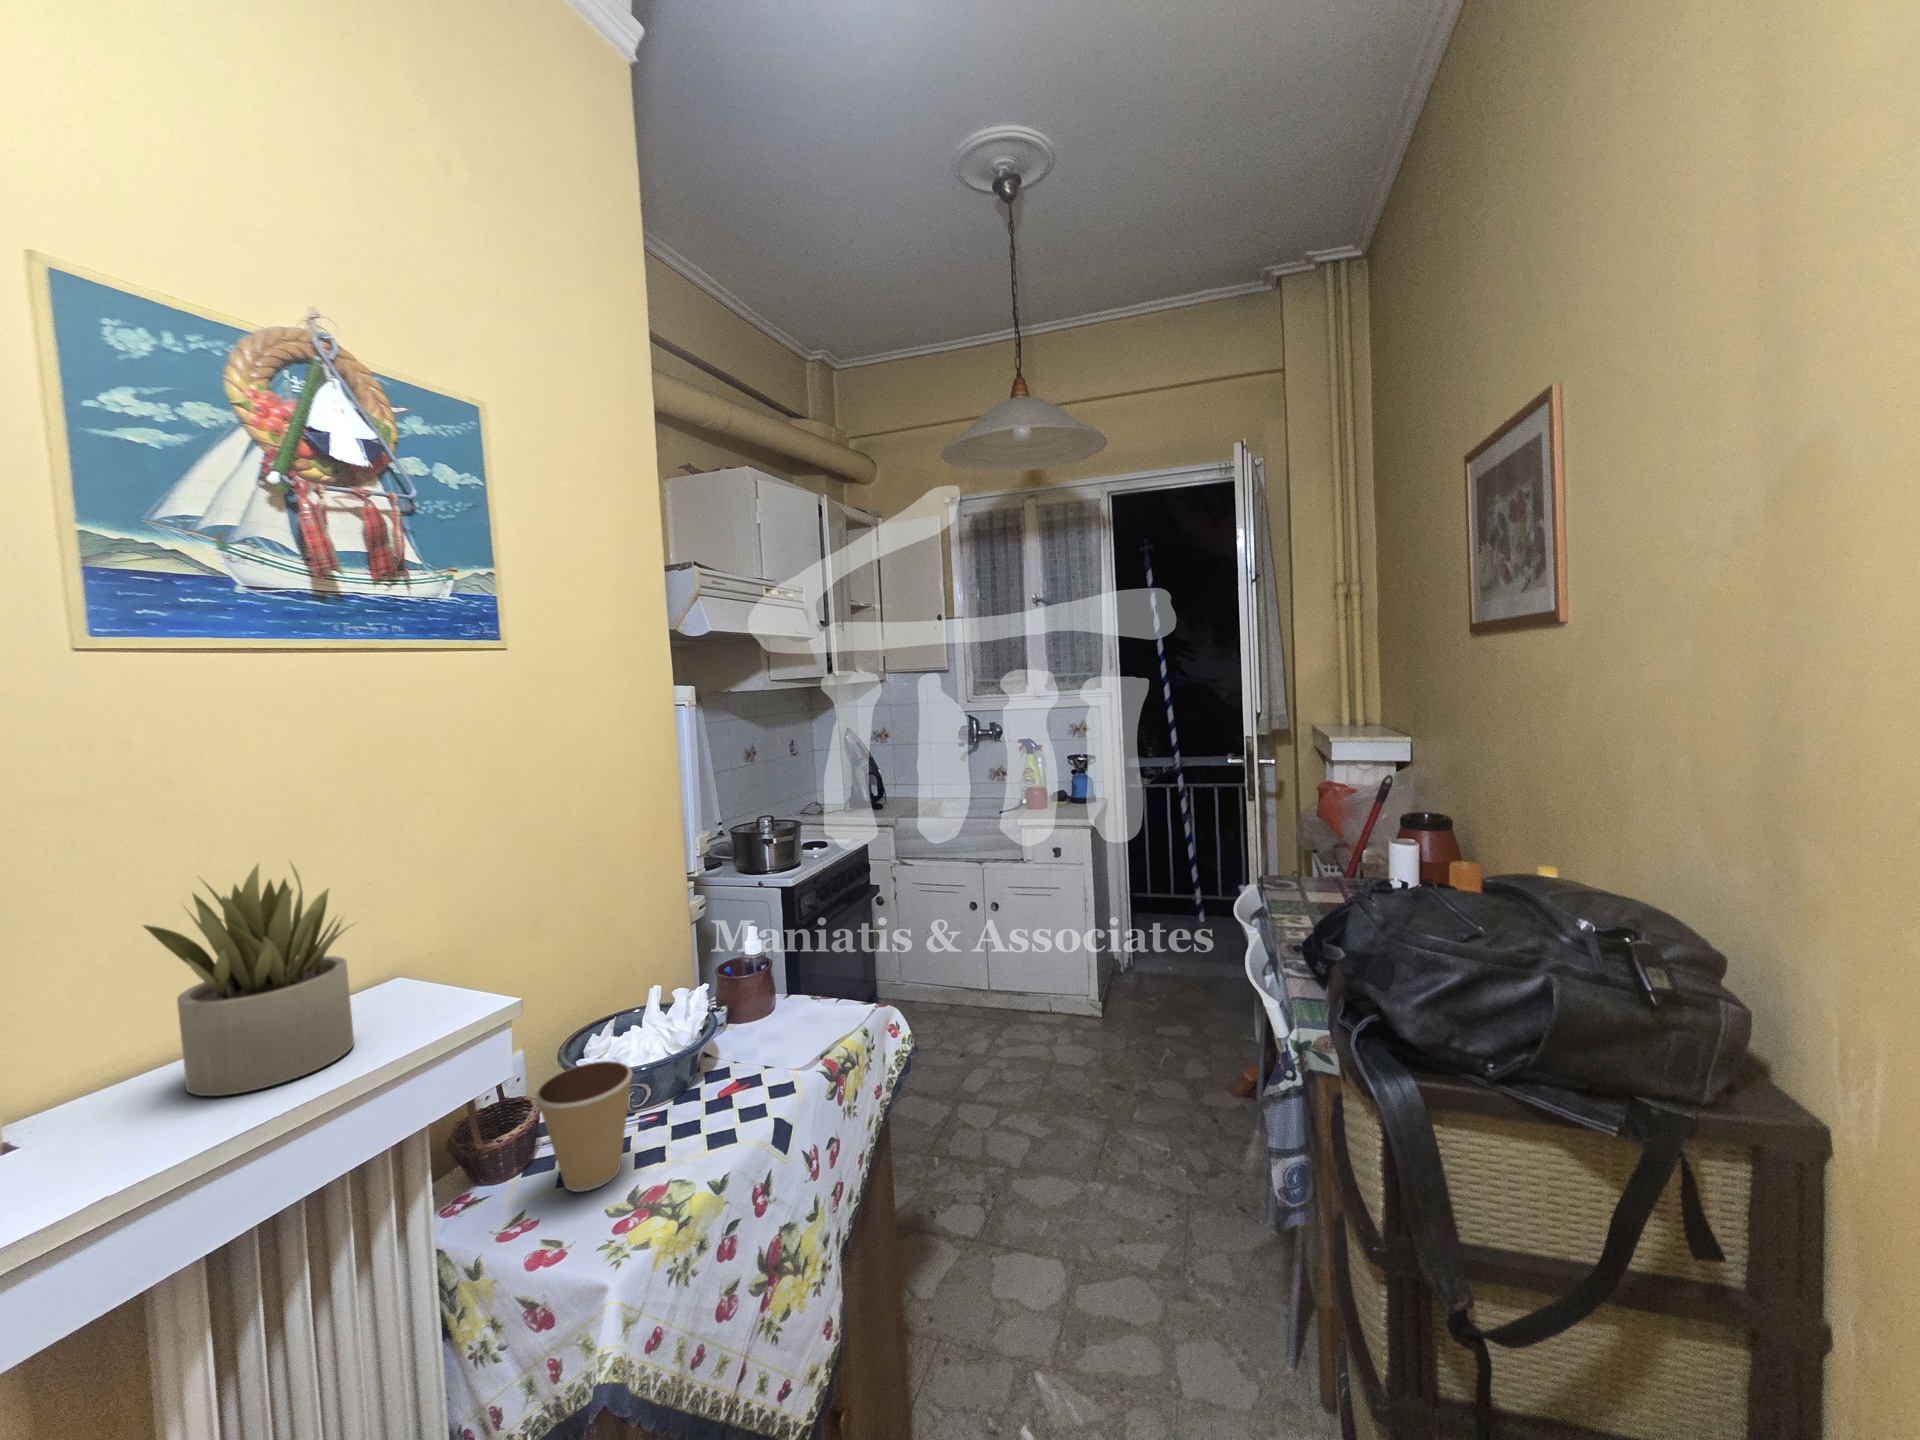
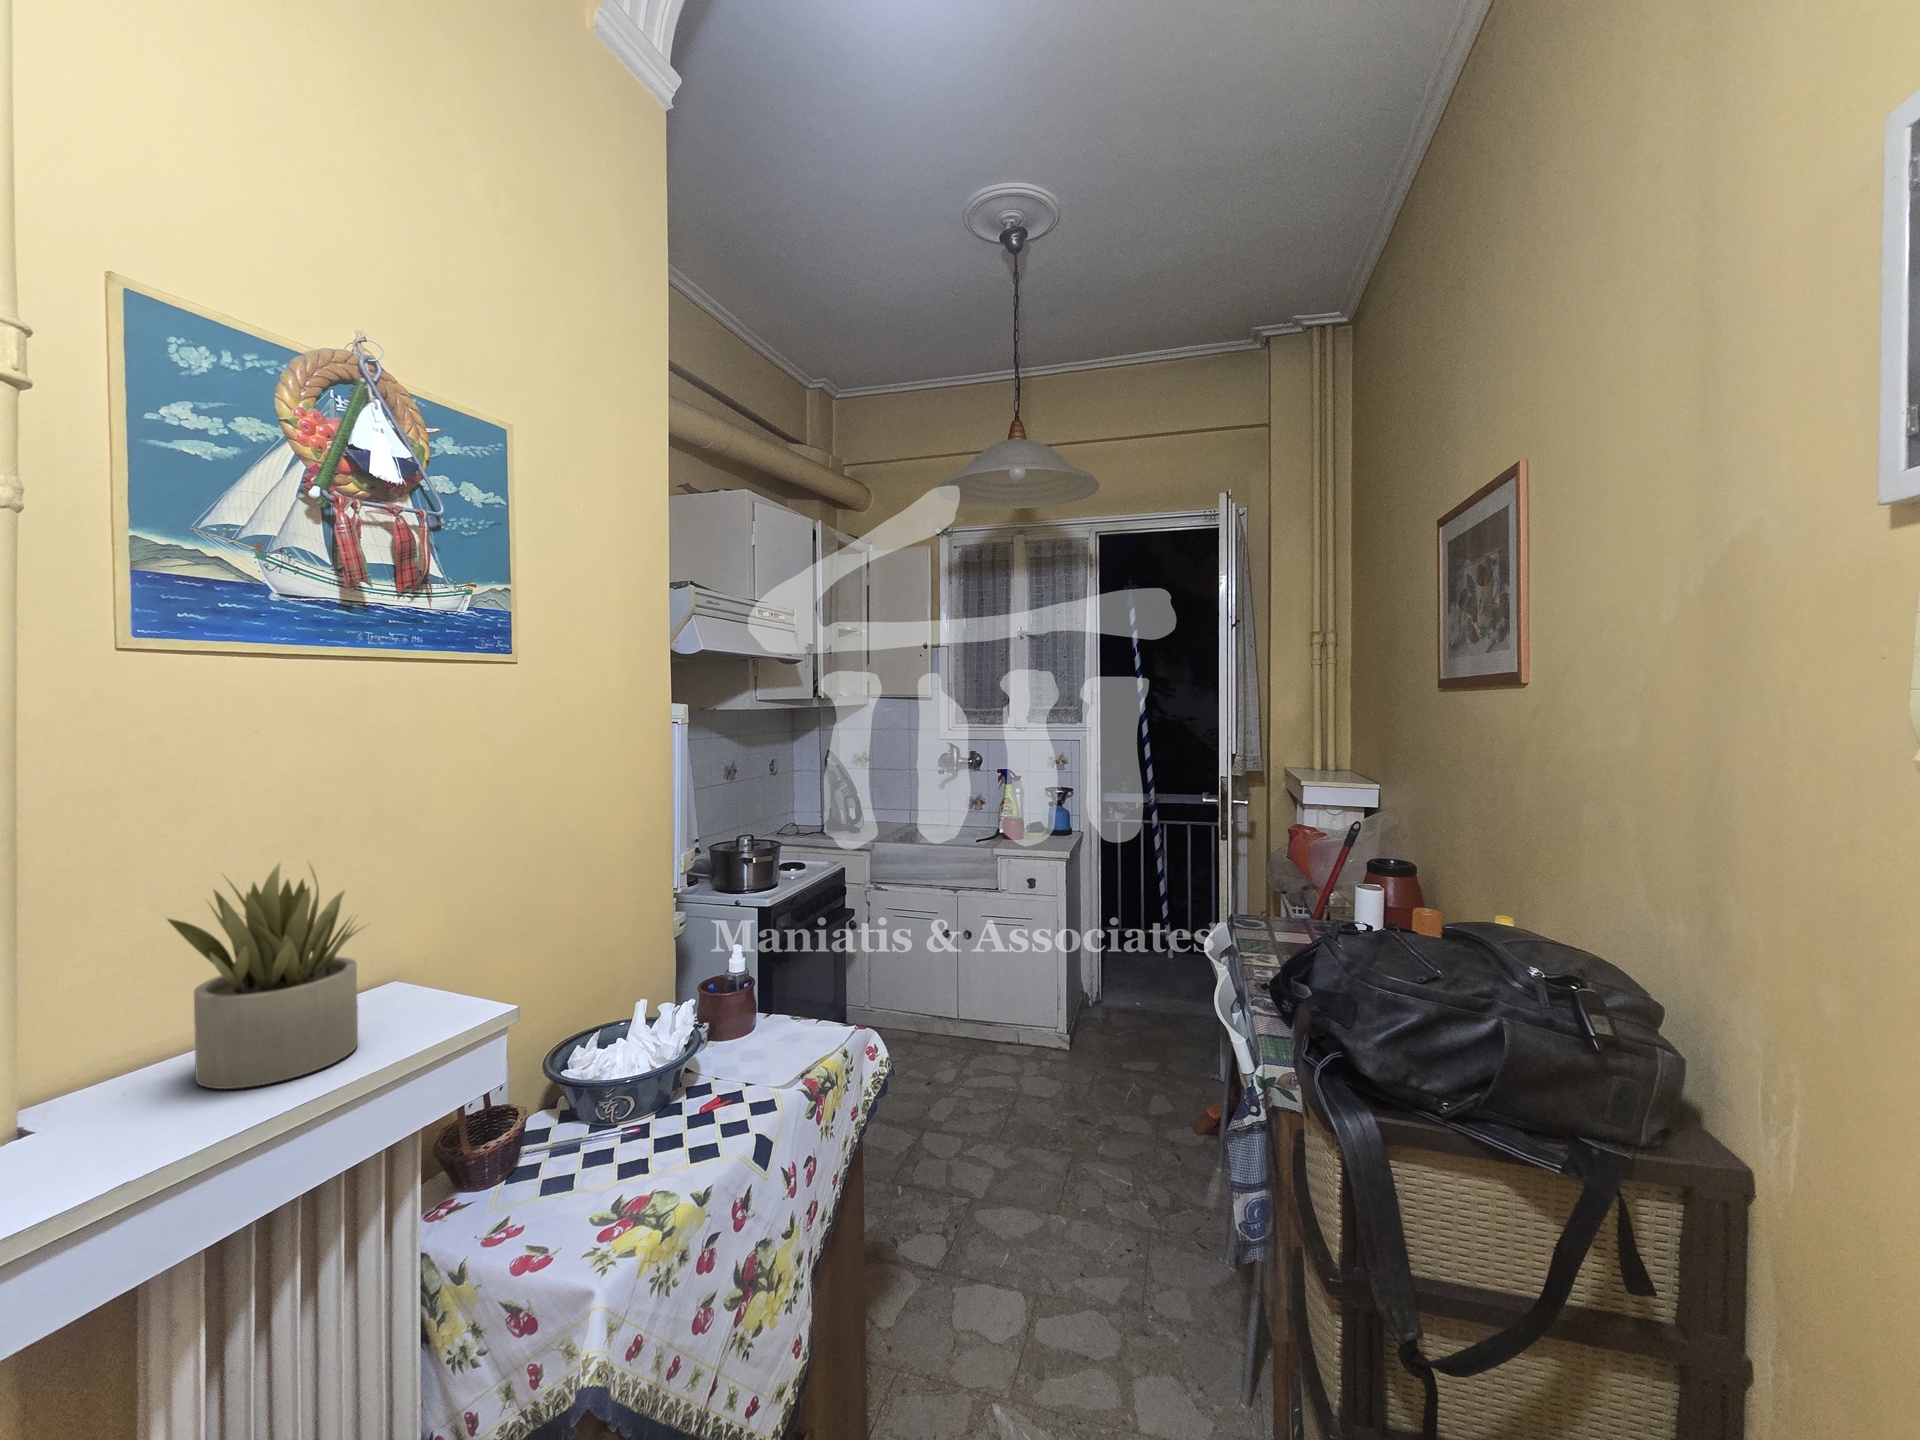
coffee cup: present [536,1061,633,1192] -> none [526,1072,622,1200]

